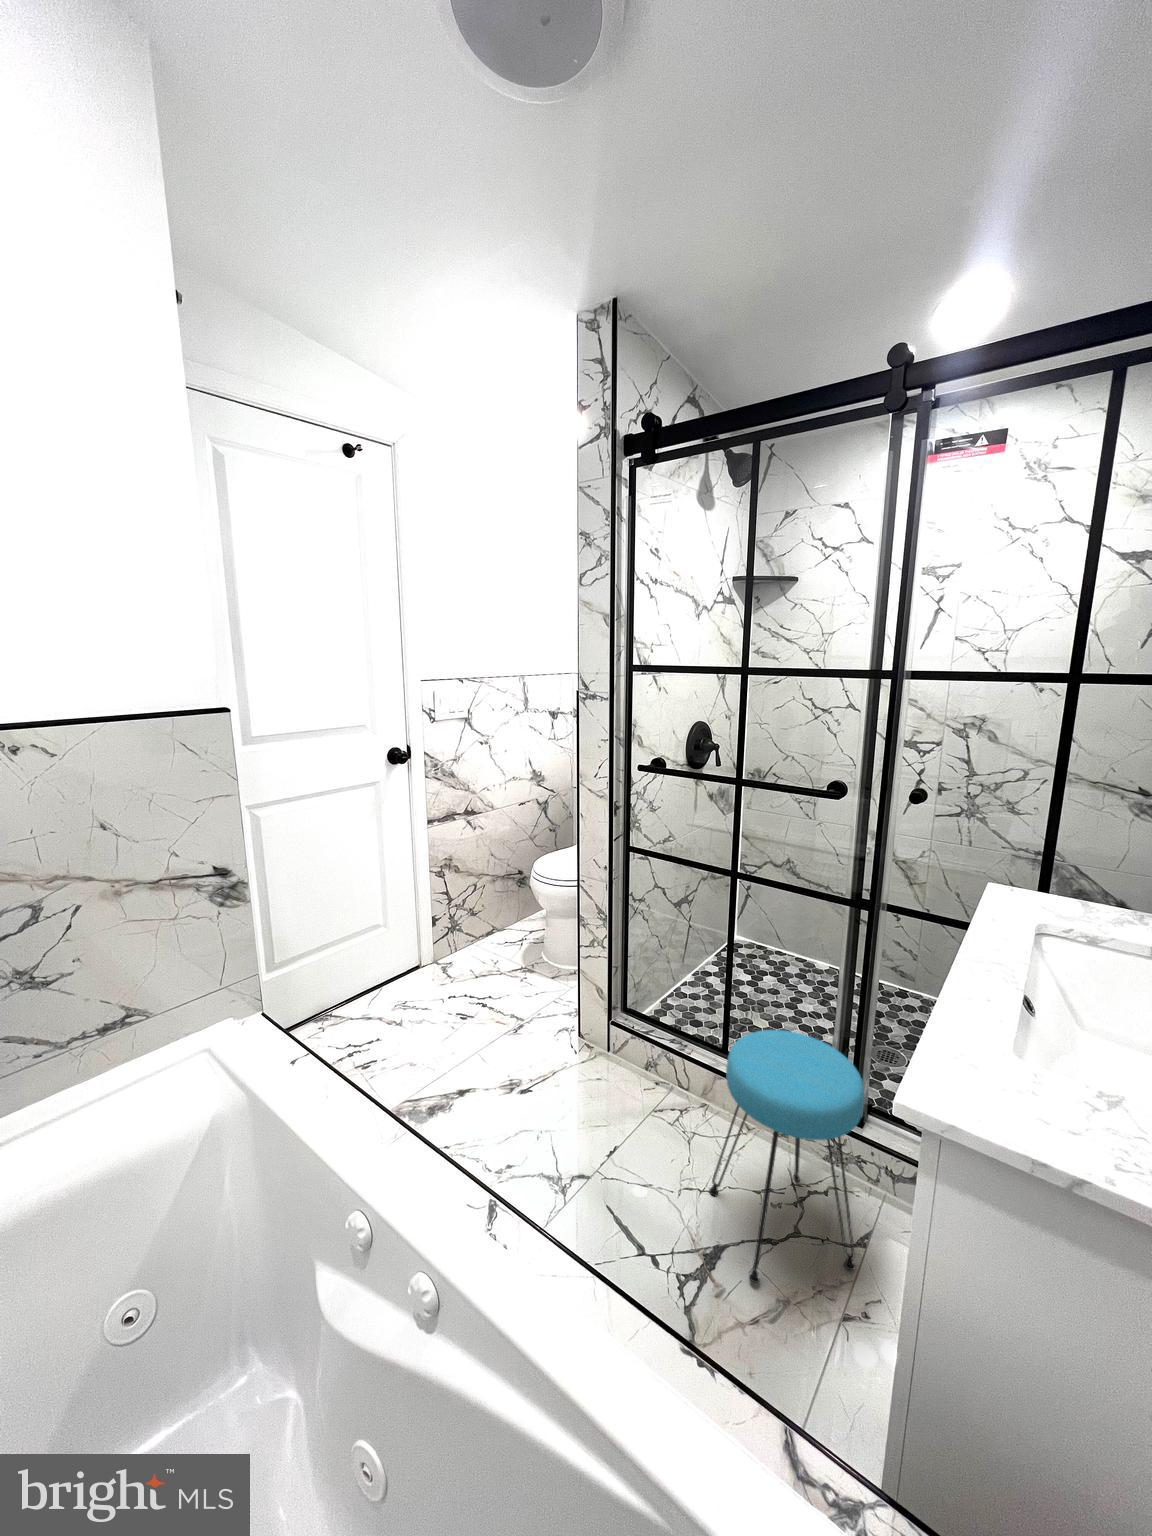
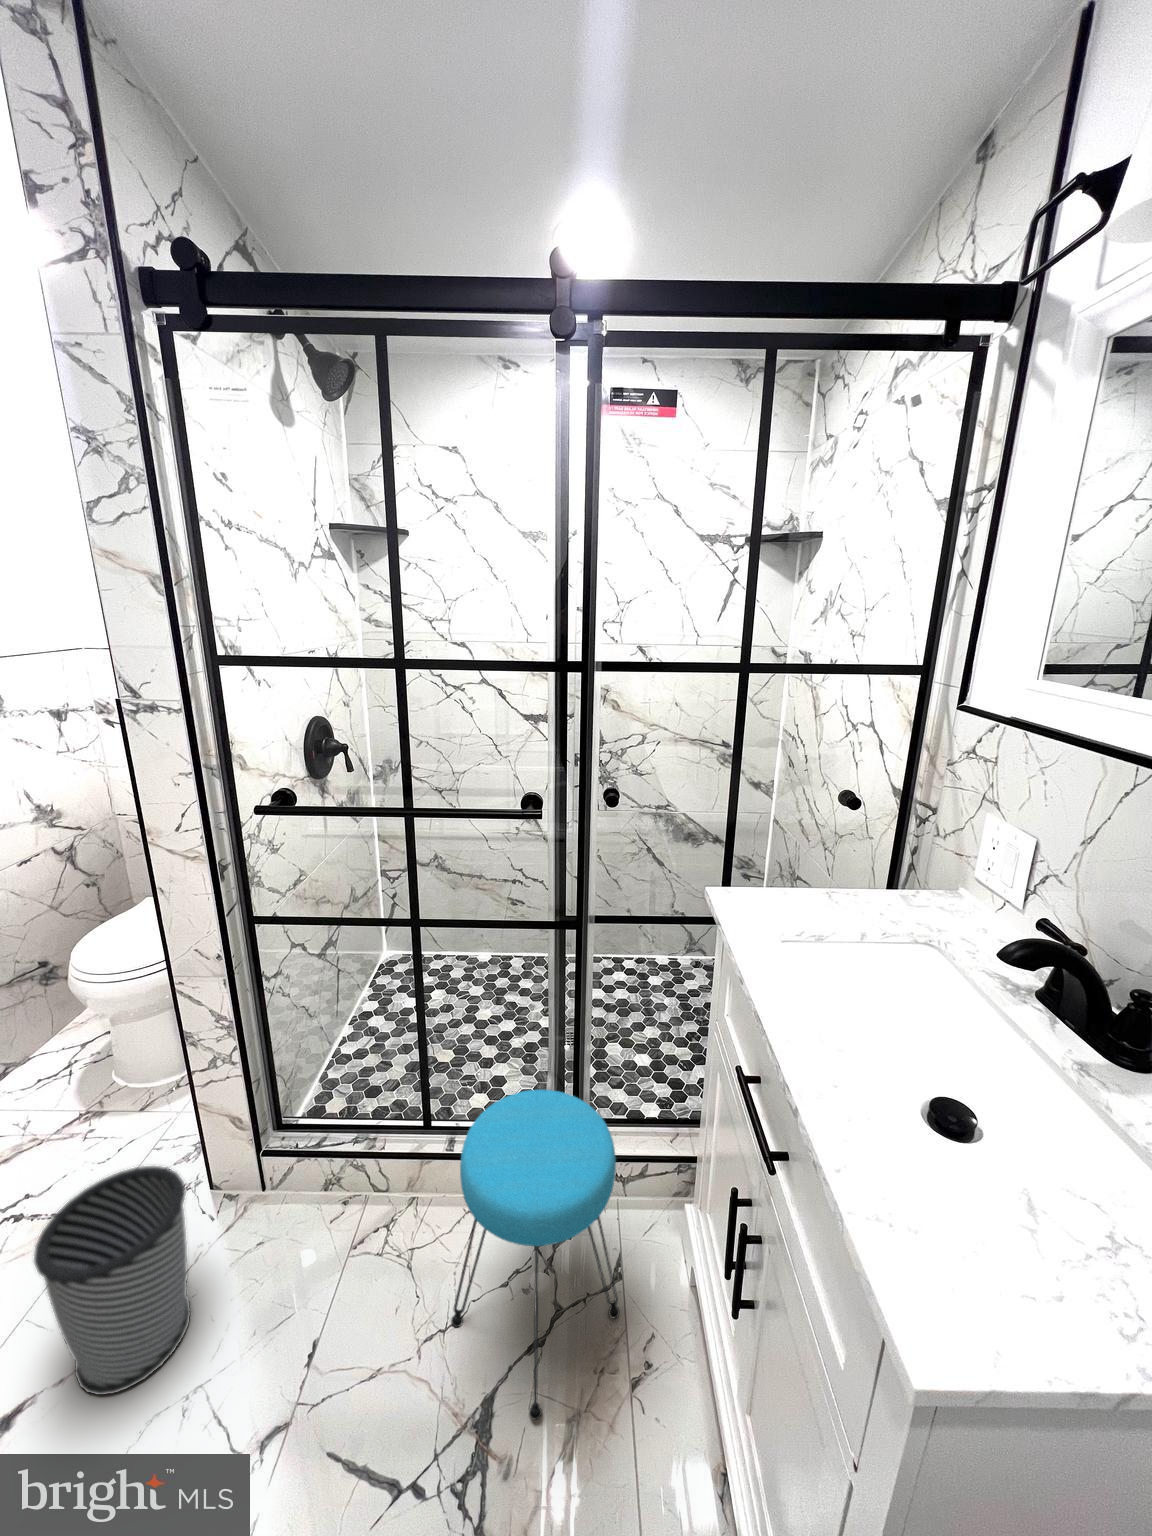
wastebasket: none [488,982,563,1109] -> present [34,1166,191,1395]

